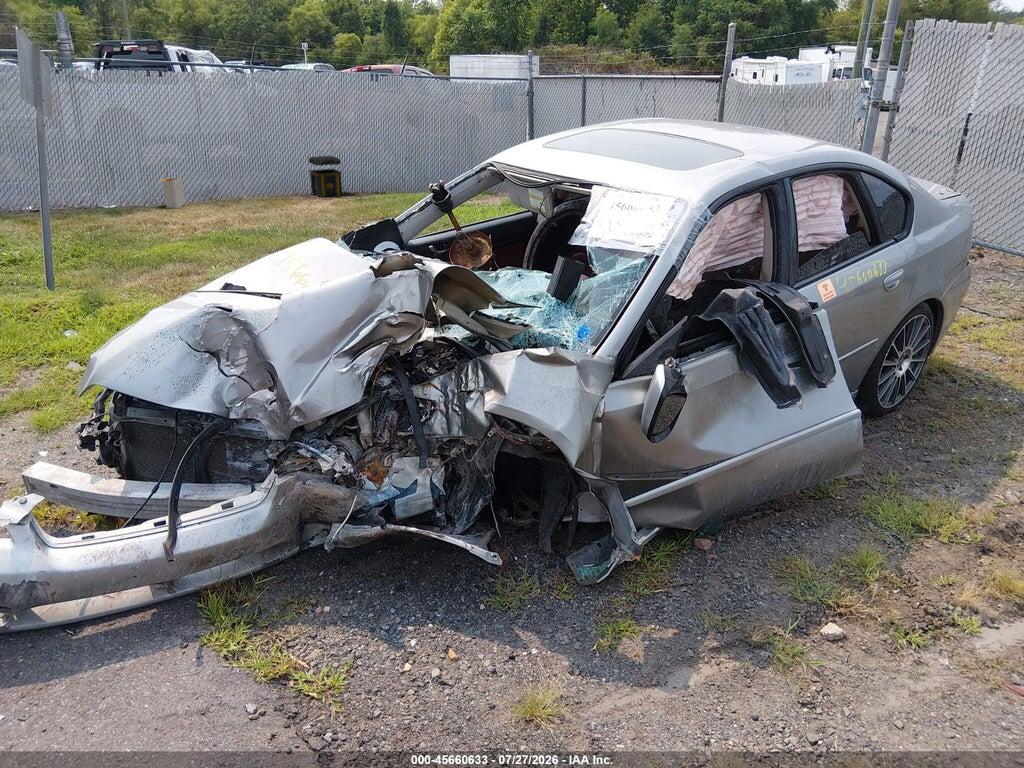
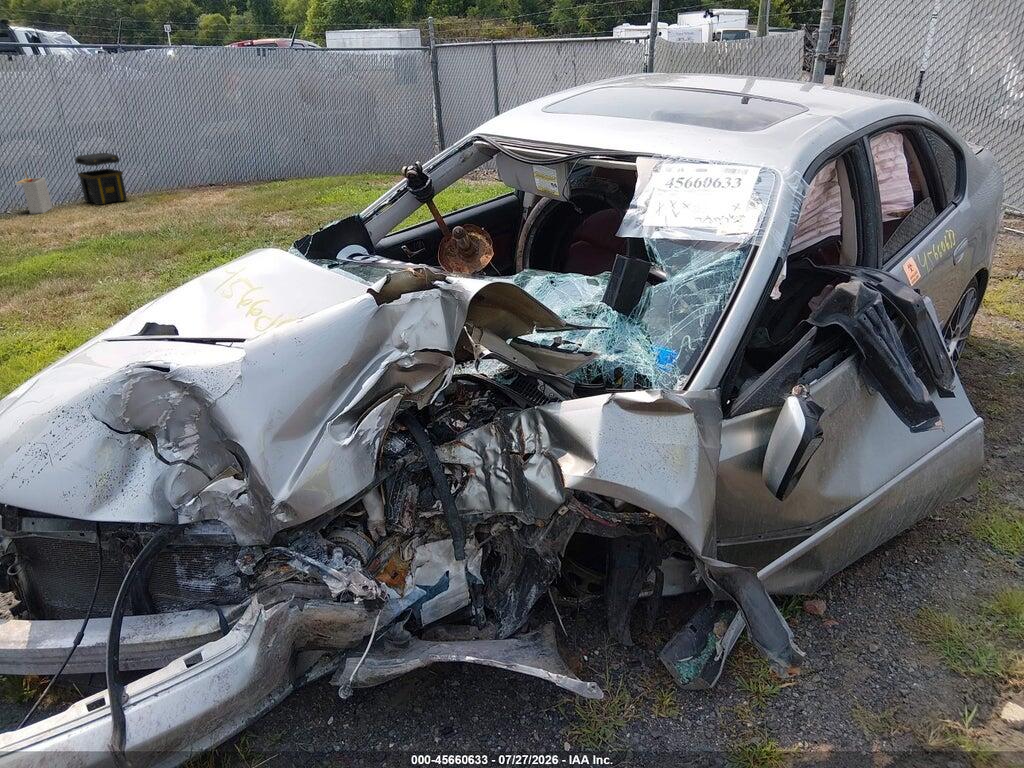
toolbox: present [309,156,342,197] -> present [75,153,127,205]

